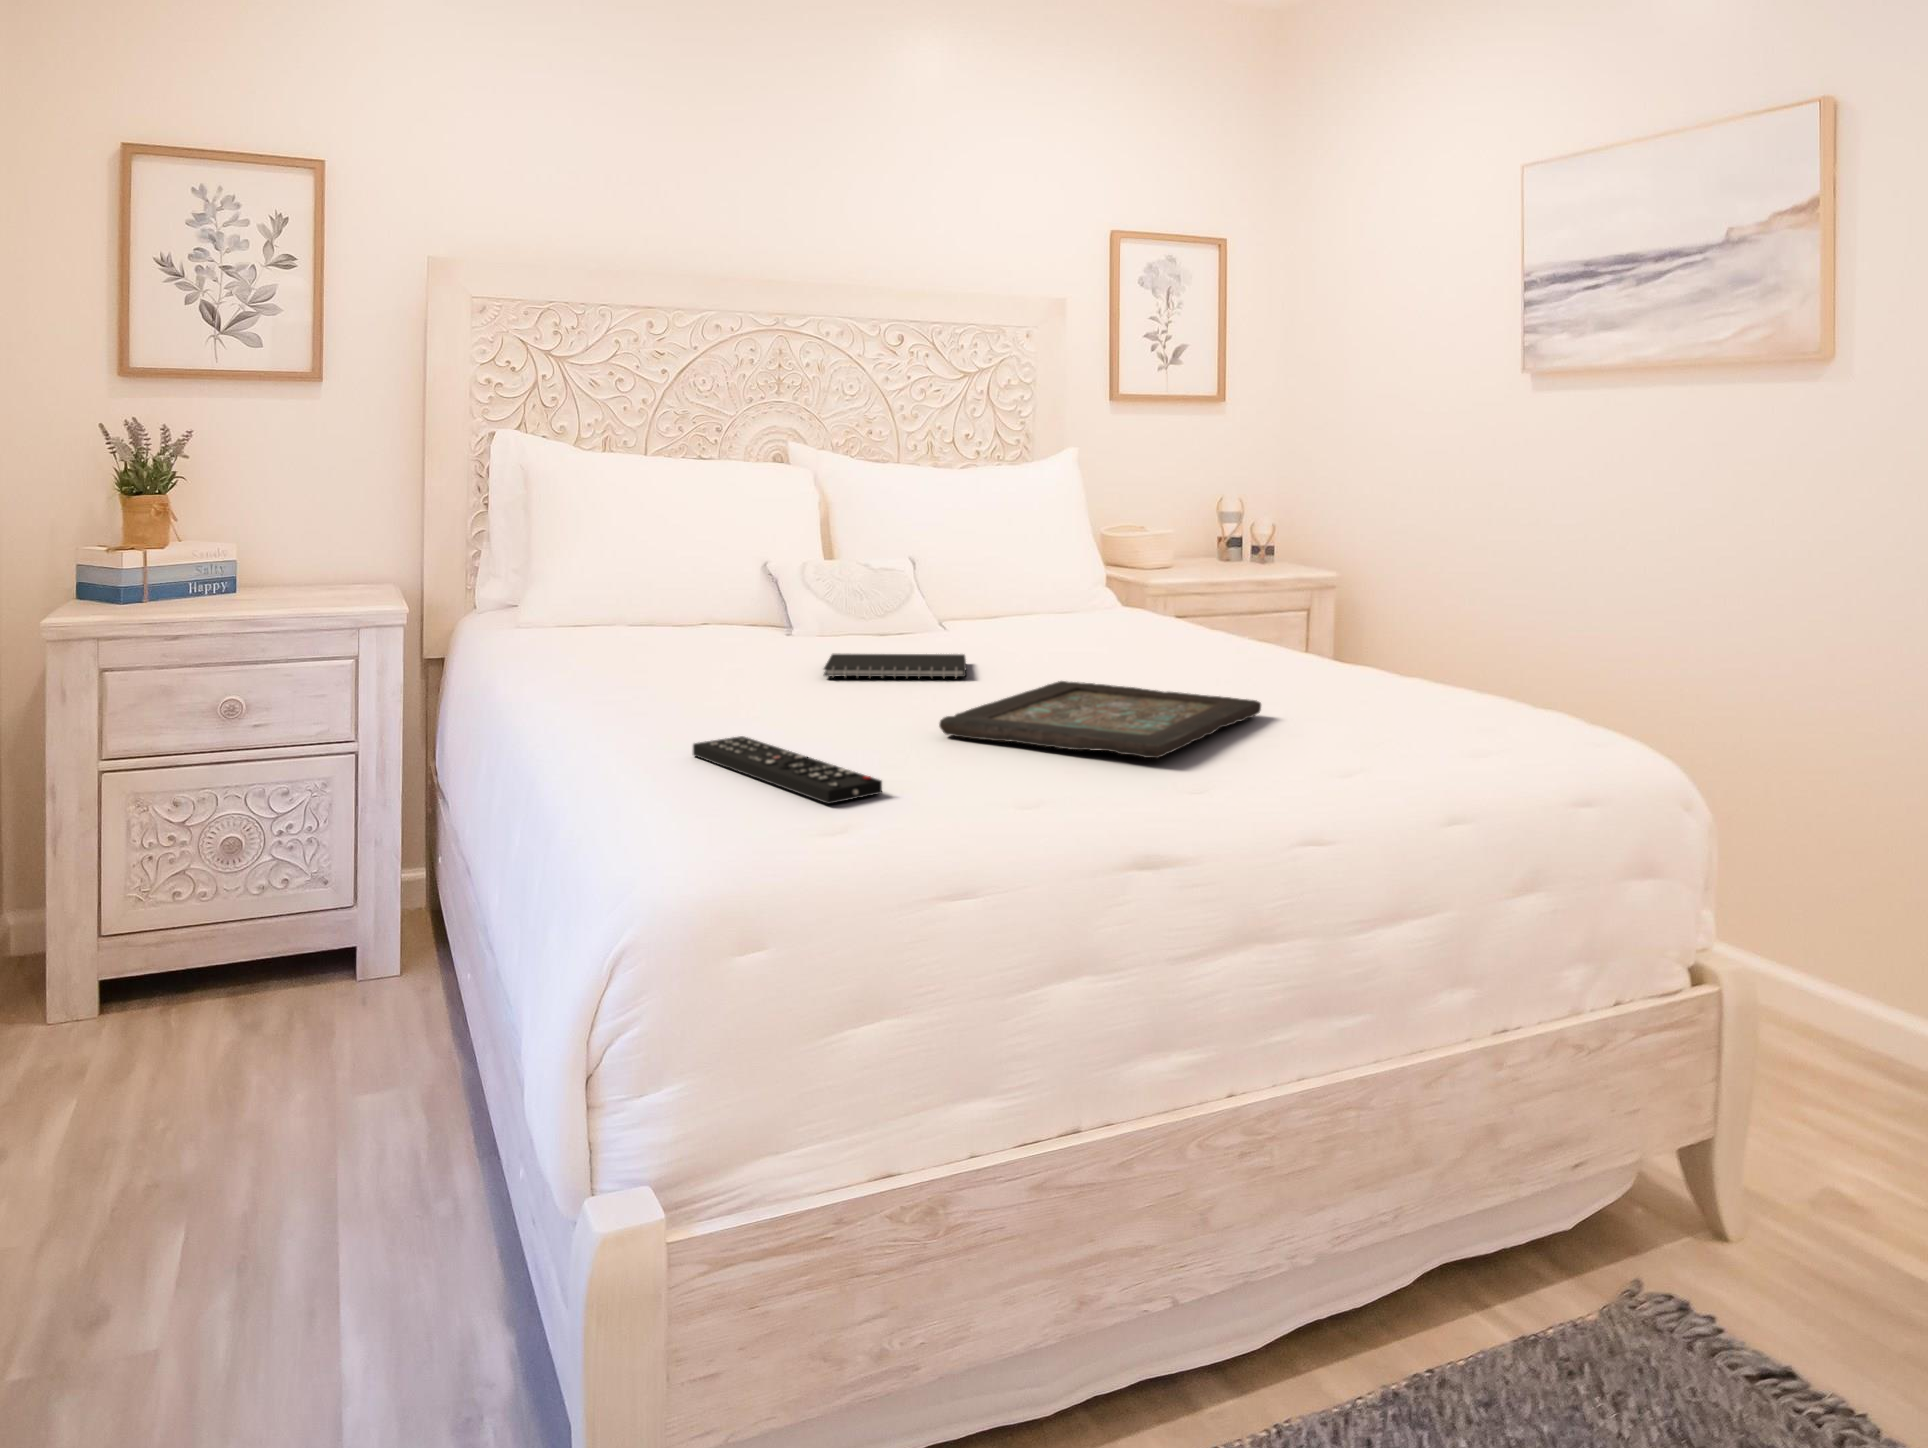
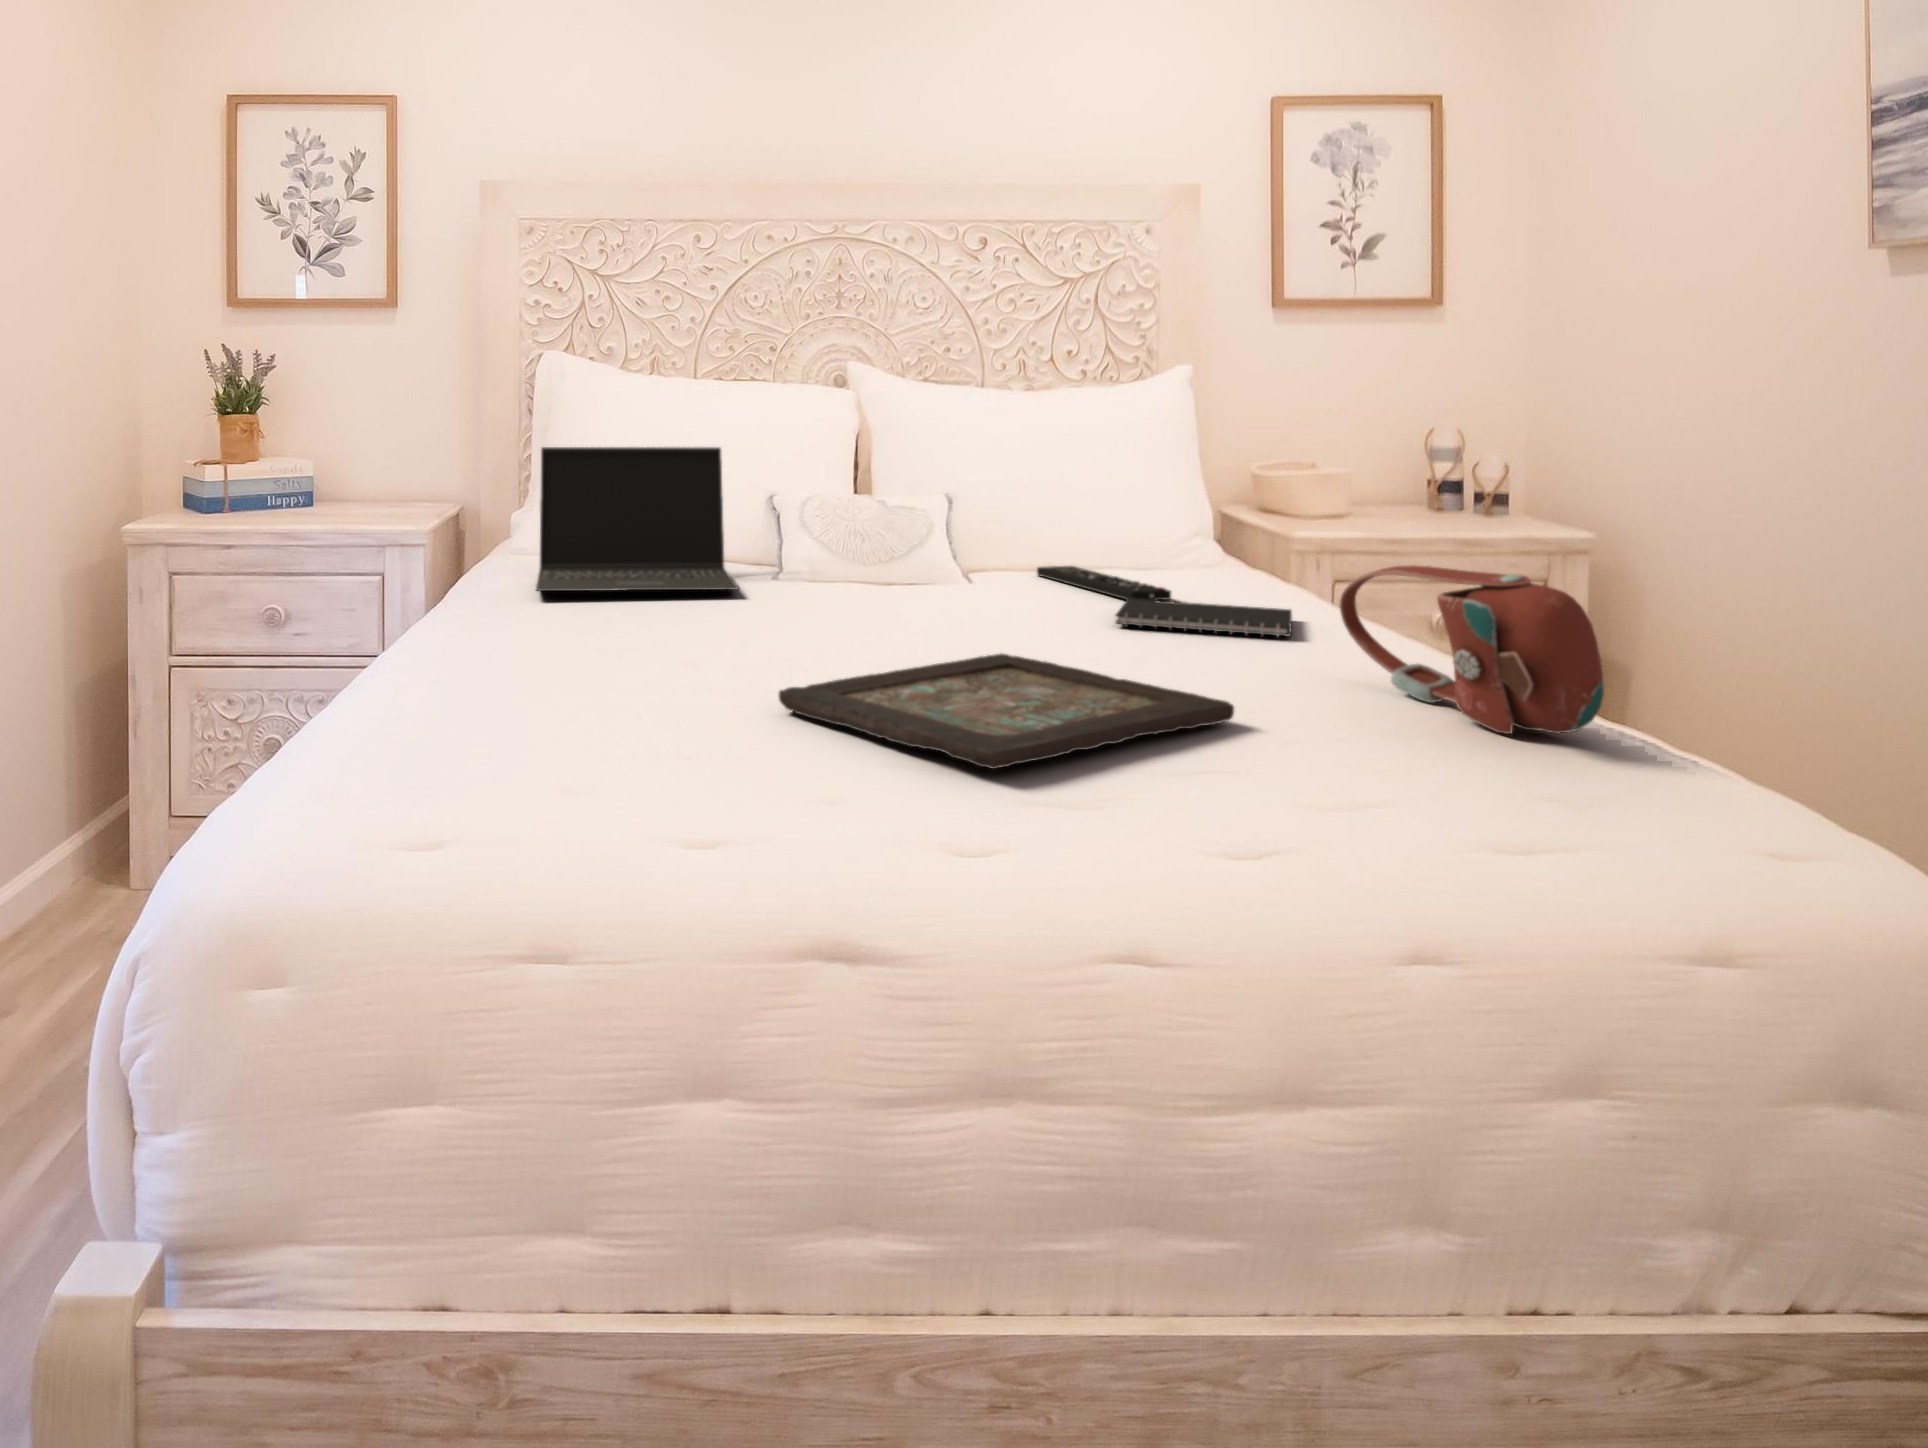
laptop: none [549,521,771,660] -> present [536,447,738,591]
handbag: none [1288,596,1479,707] -> present [1340,566,1604,734]
notebook: present [824,654,966,679] -> present [1115,599,1292,637]
remote control: present [693,736,882,804] -> present [1037,566,1171,600]

